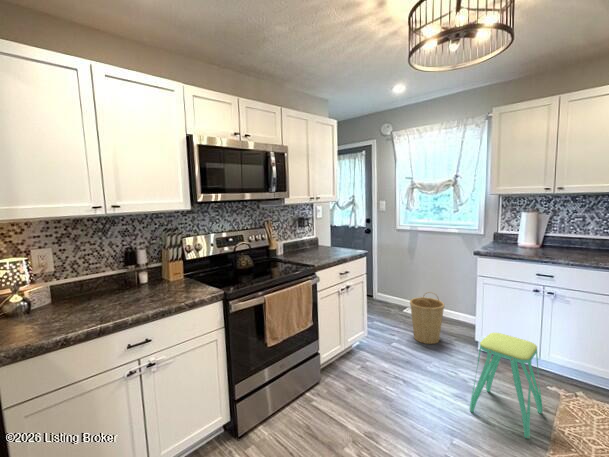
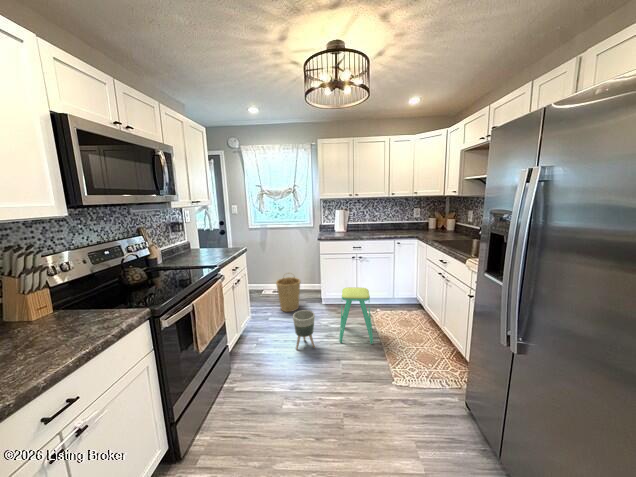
planter: none [401,344,433,401] -> present [293,310,315,349]

